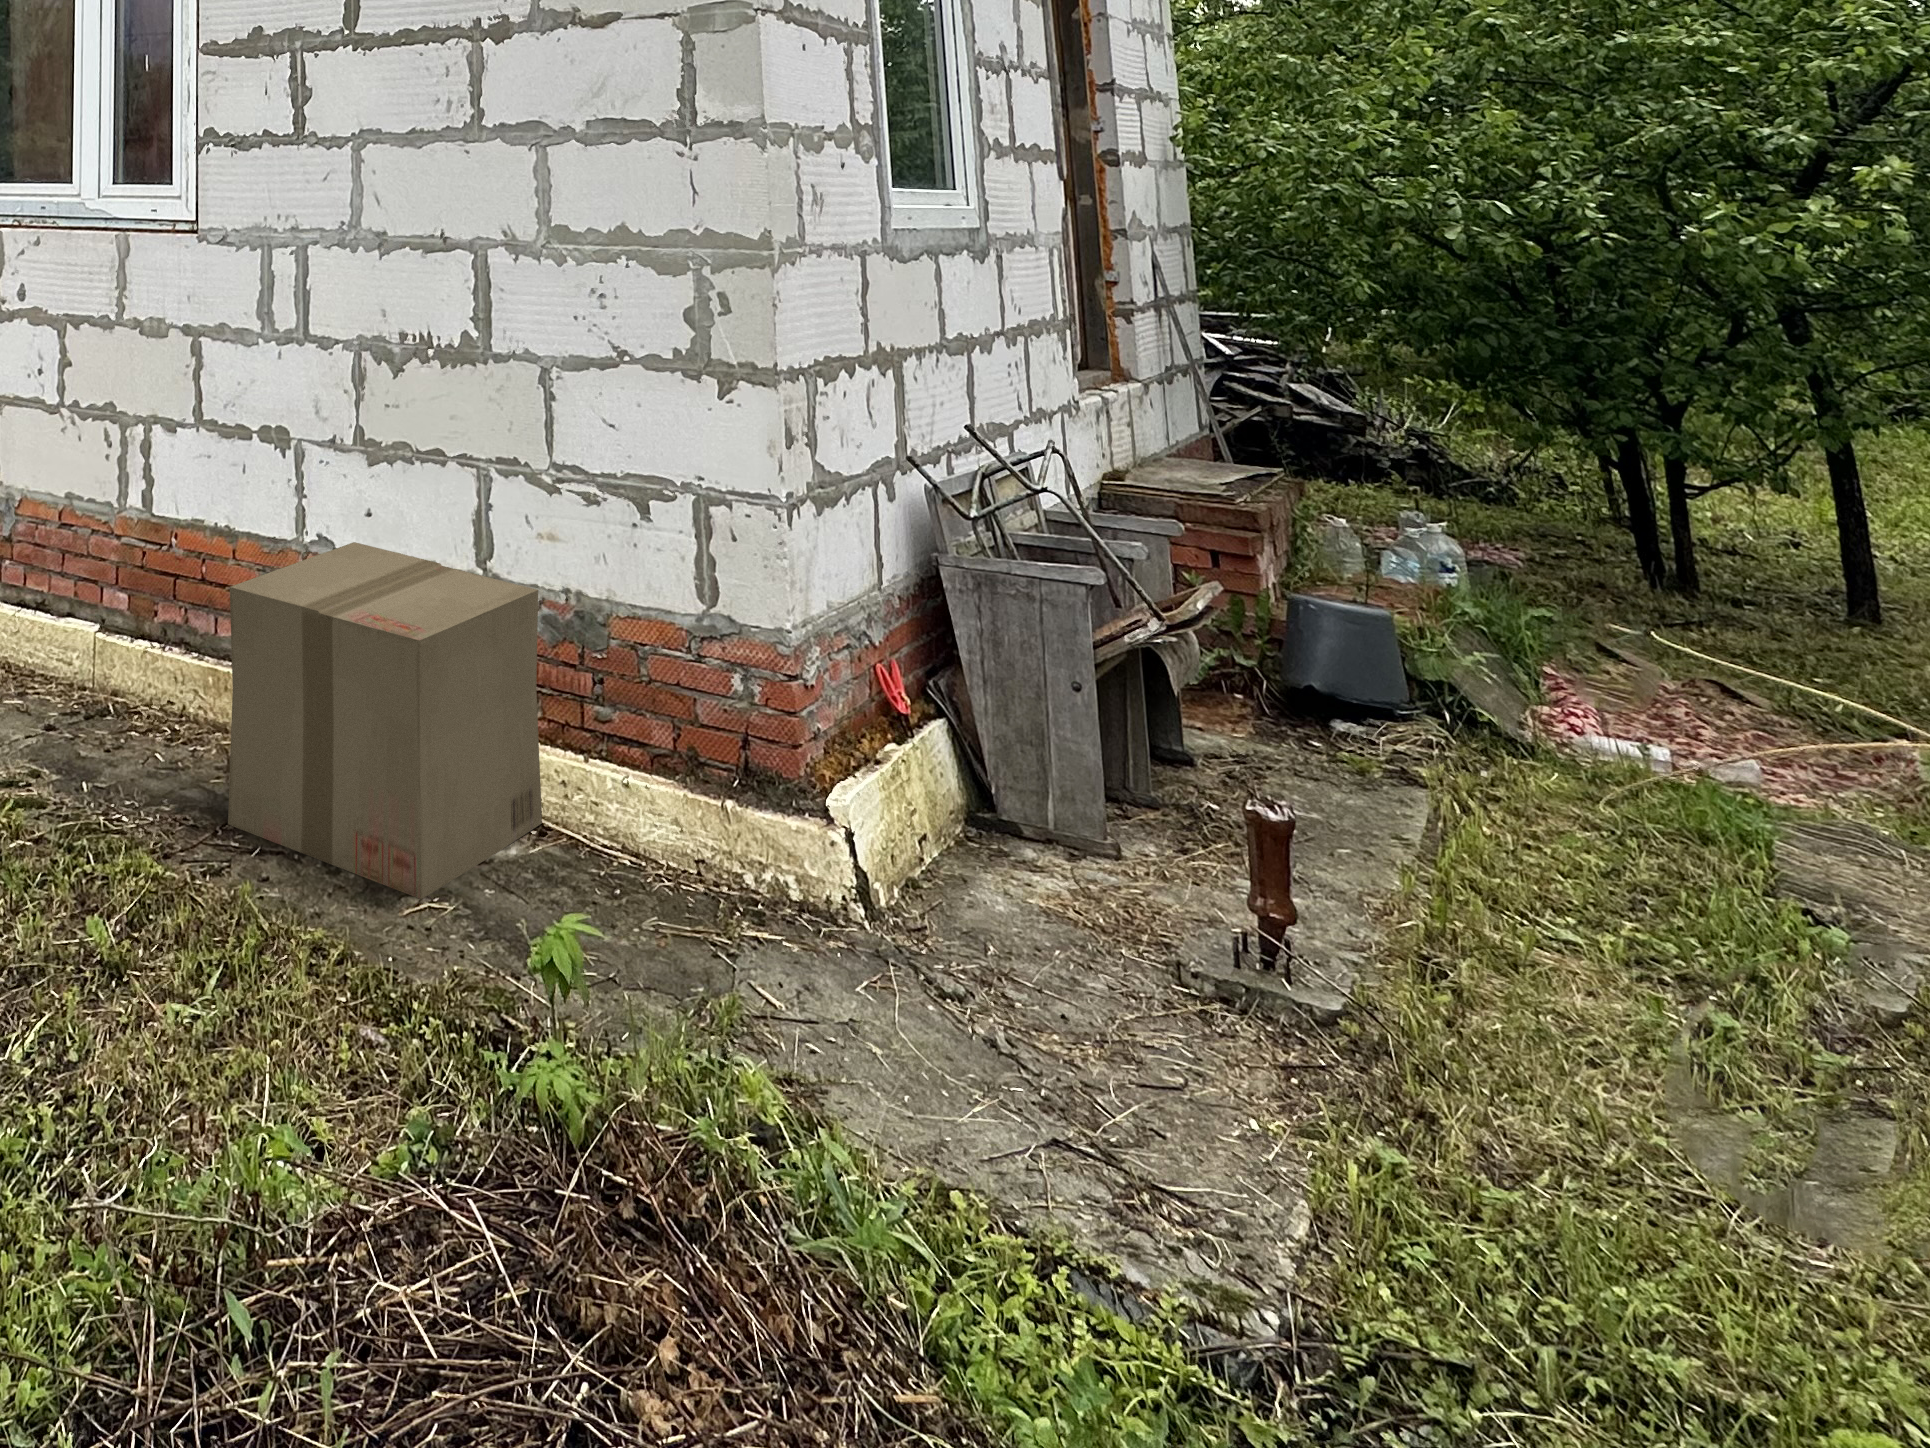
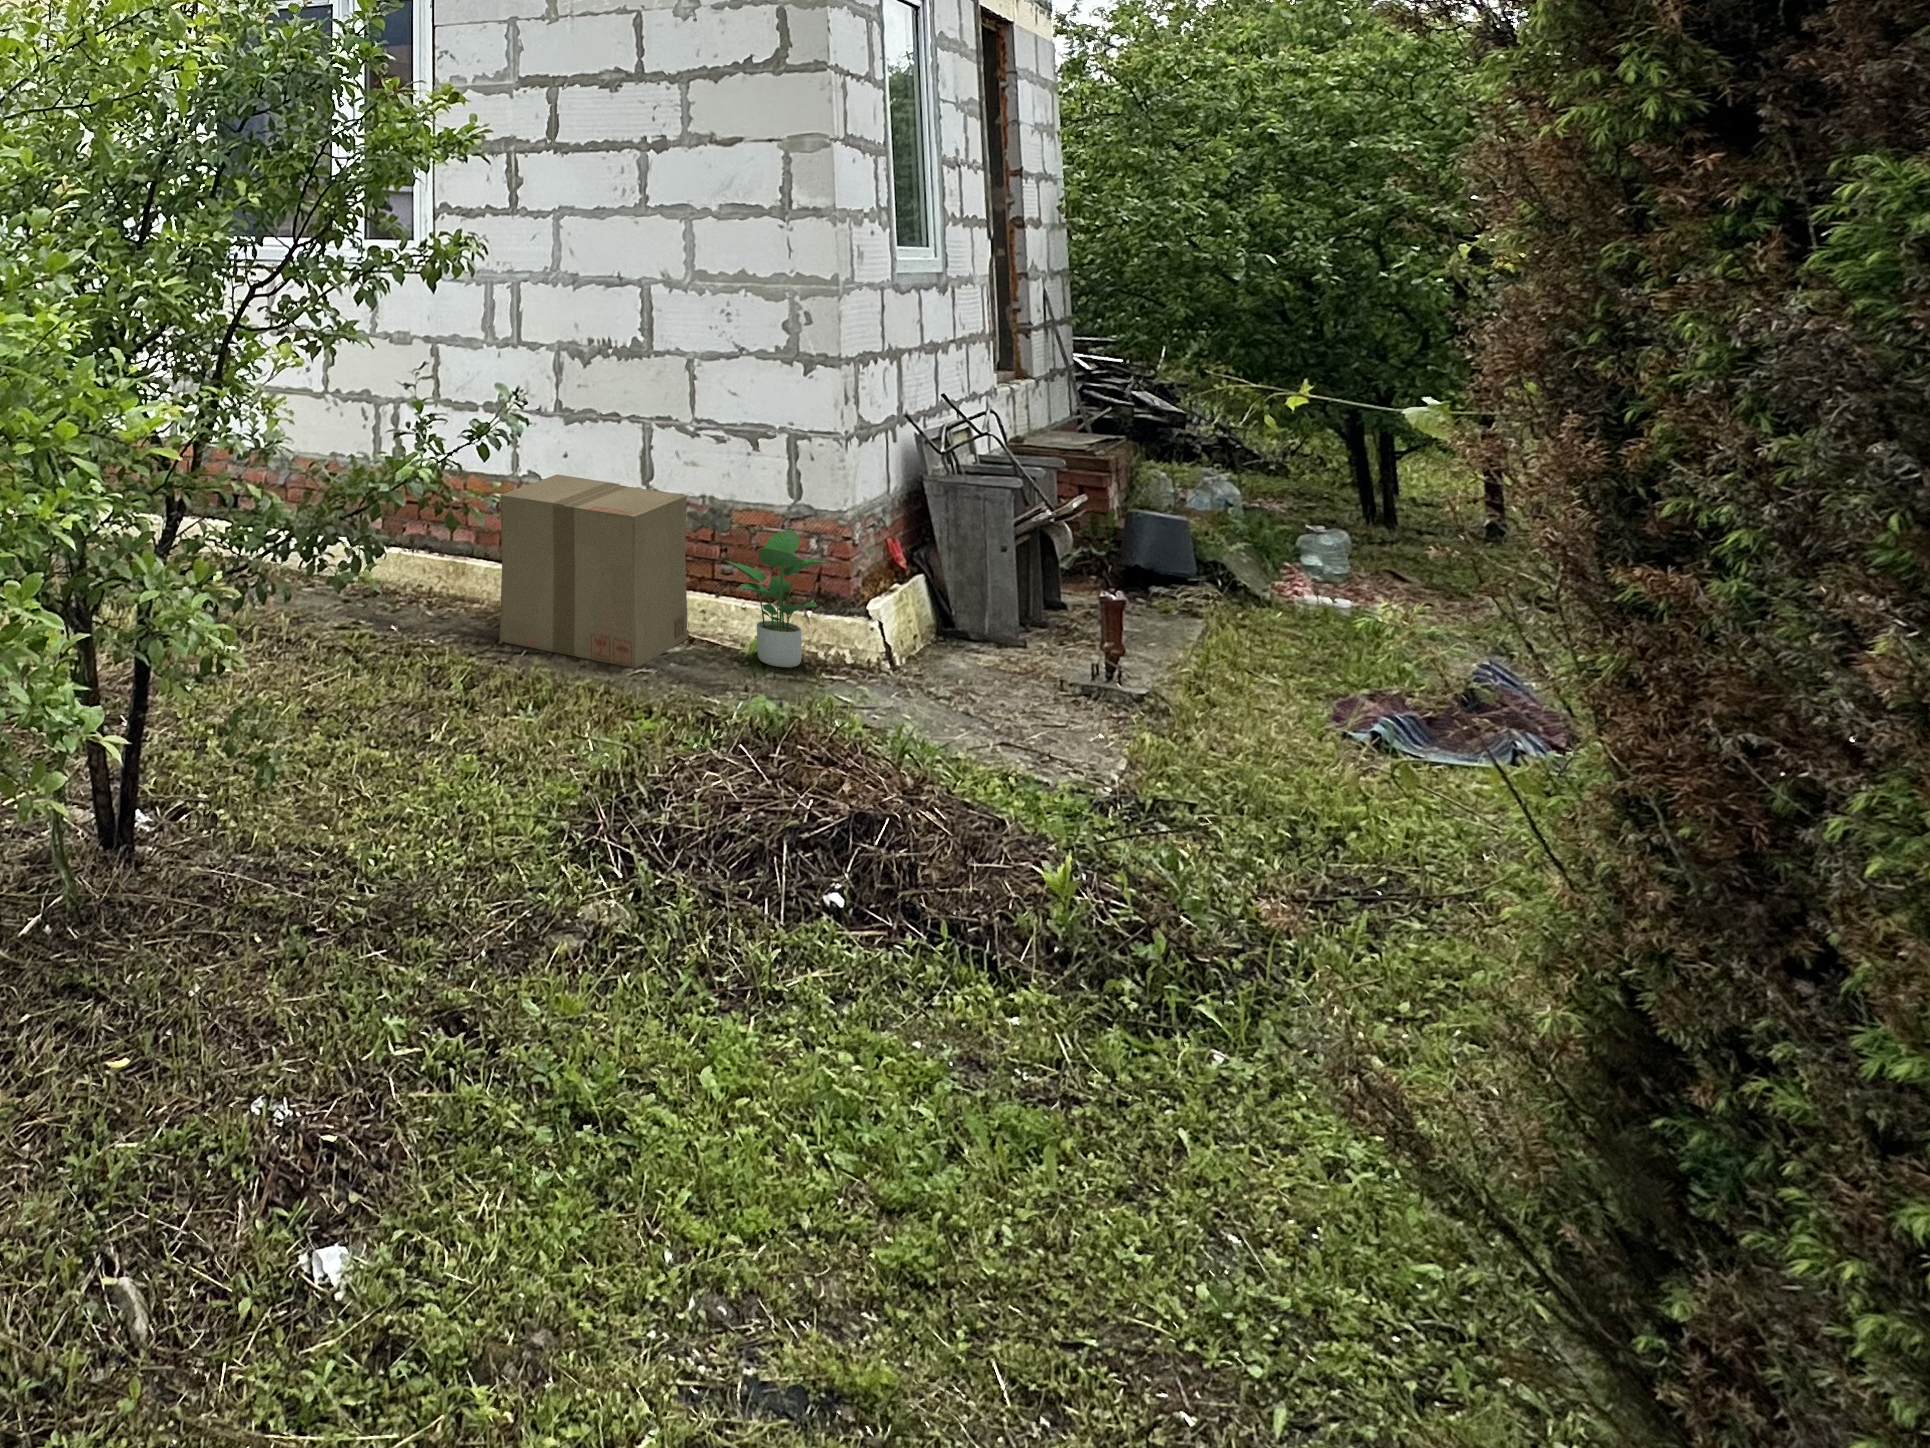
potted plant: none [587,656,759,903] -> present [726,529,827,667]

